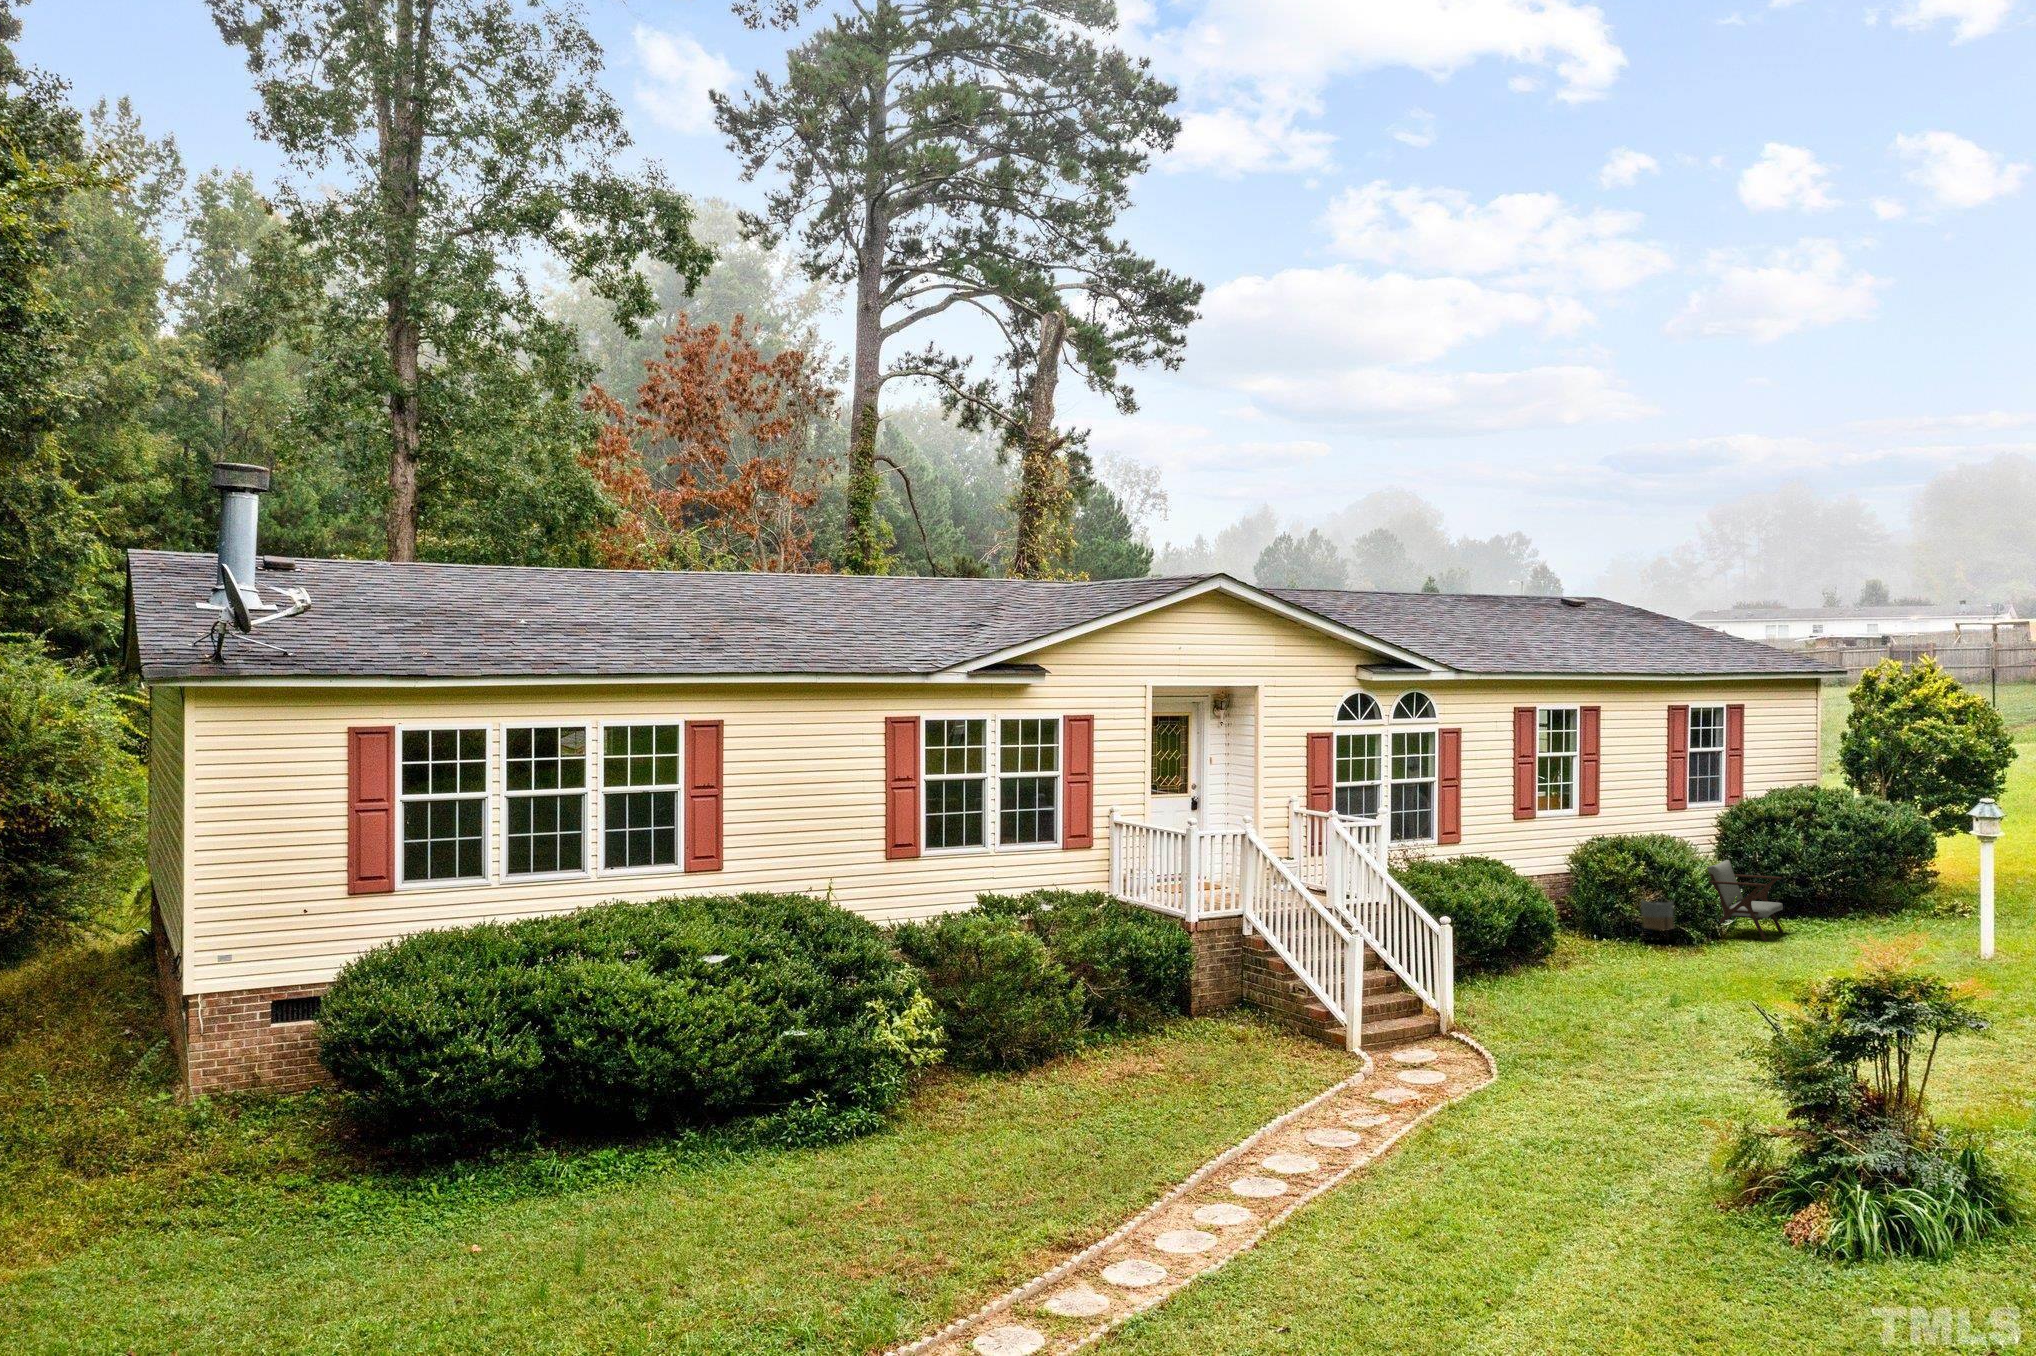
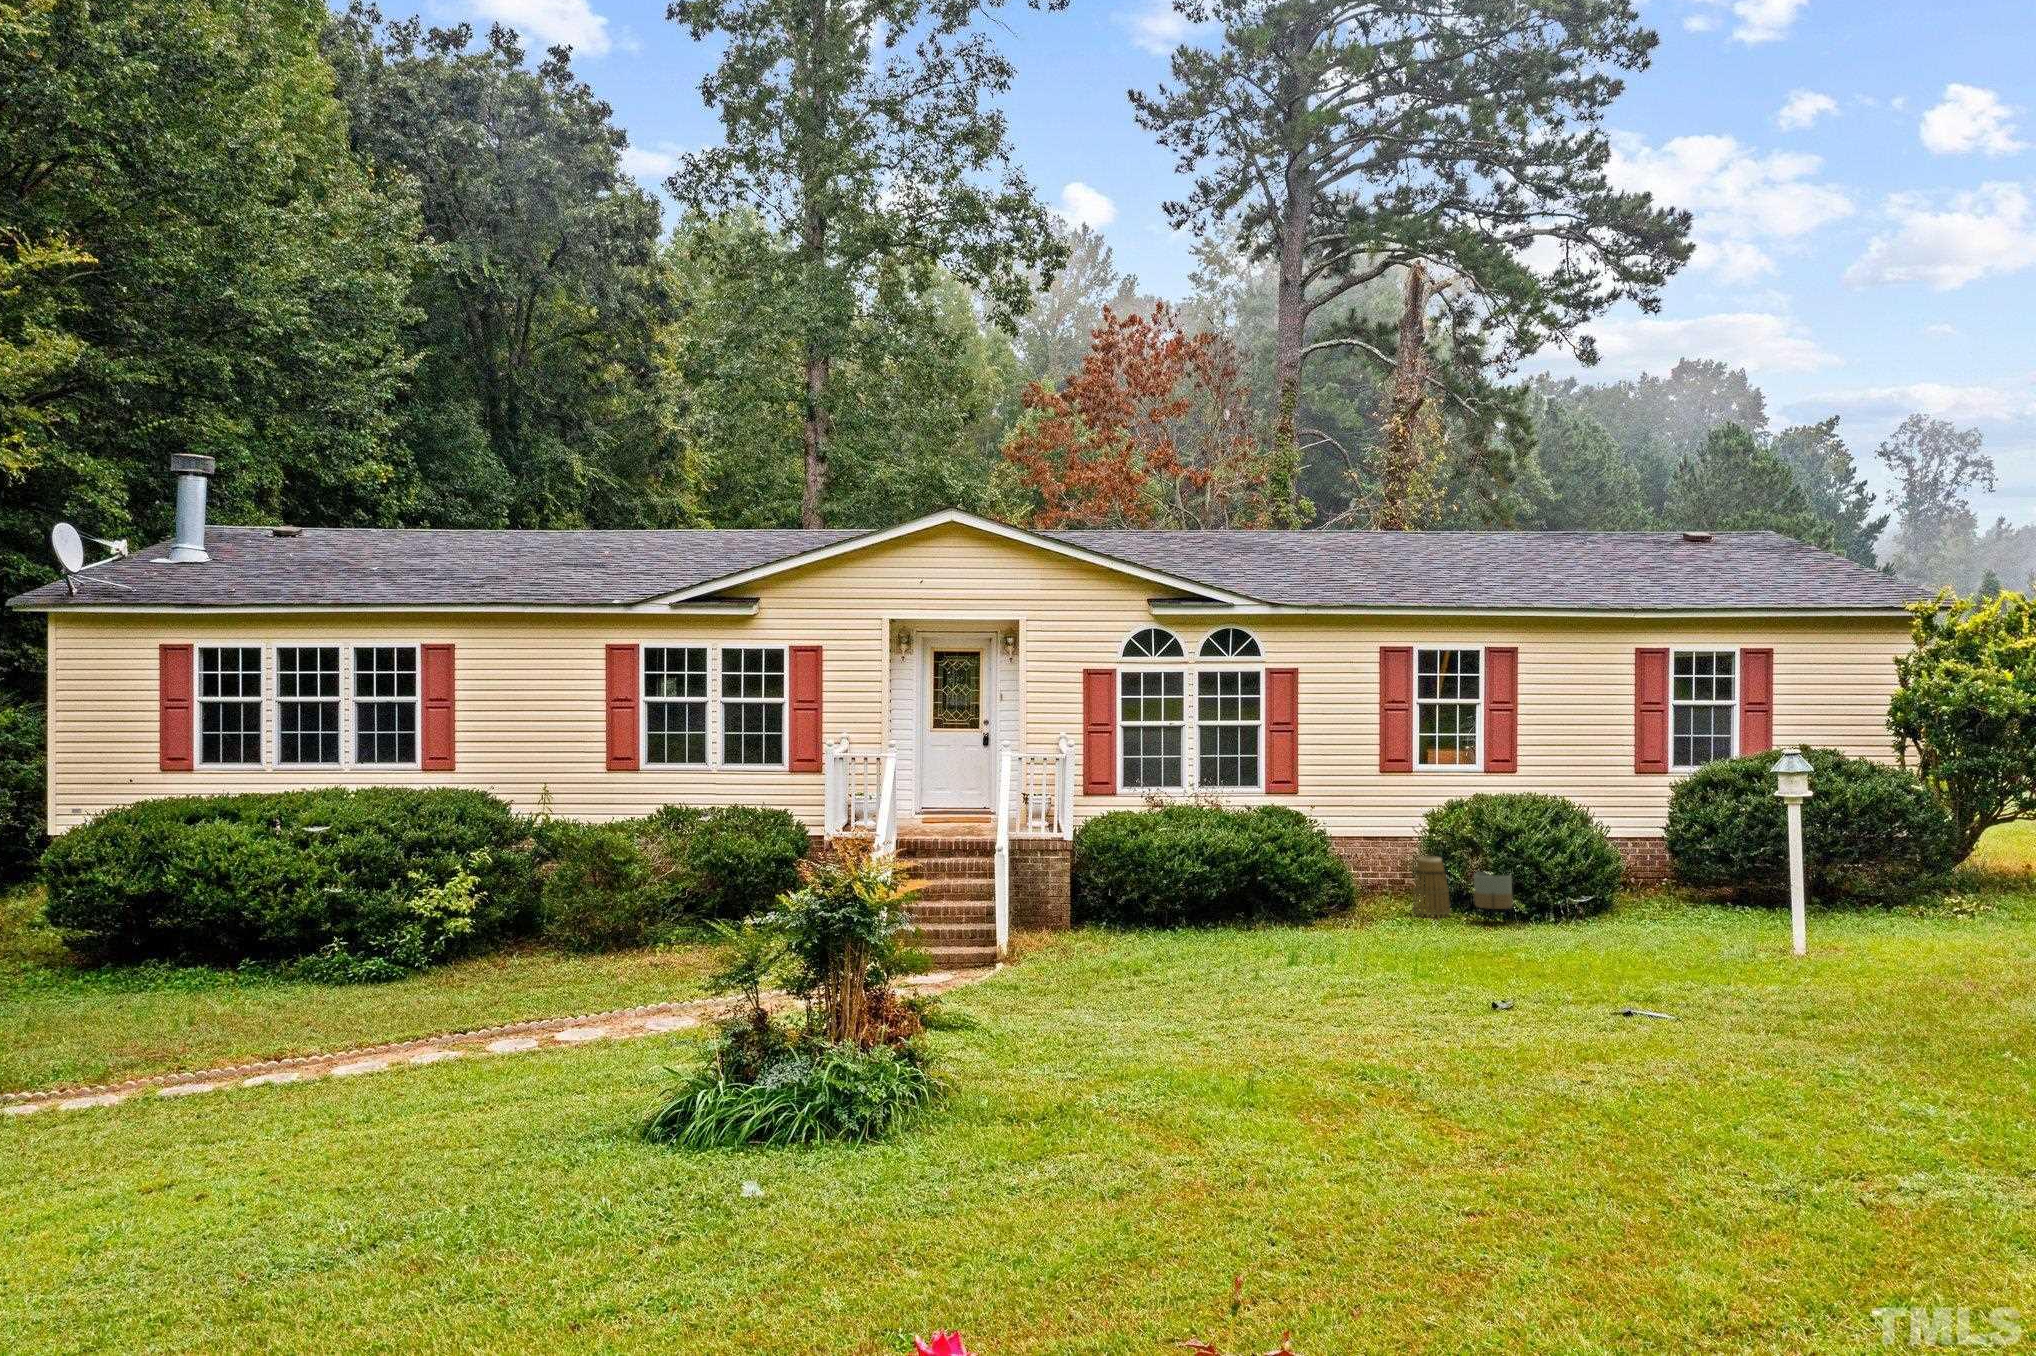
lounge chair: present [1707,860,1783,942] -> none [1559,833,1675,935]
basket: none [1576,888,1610,941] -> present [1413,856,1451,918]

